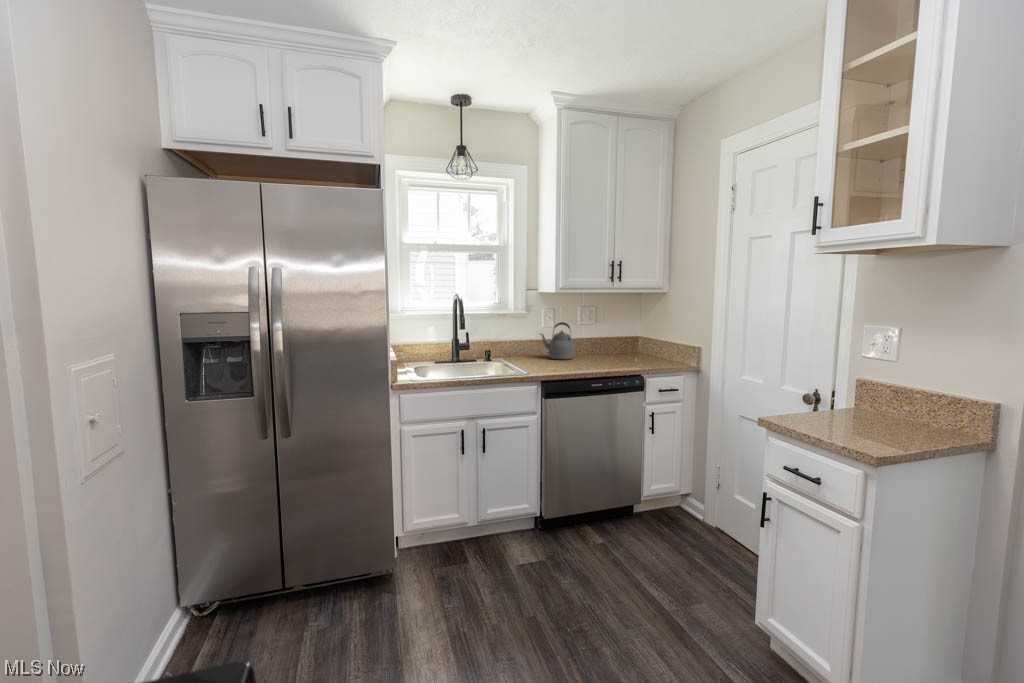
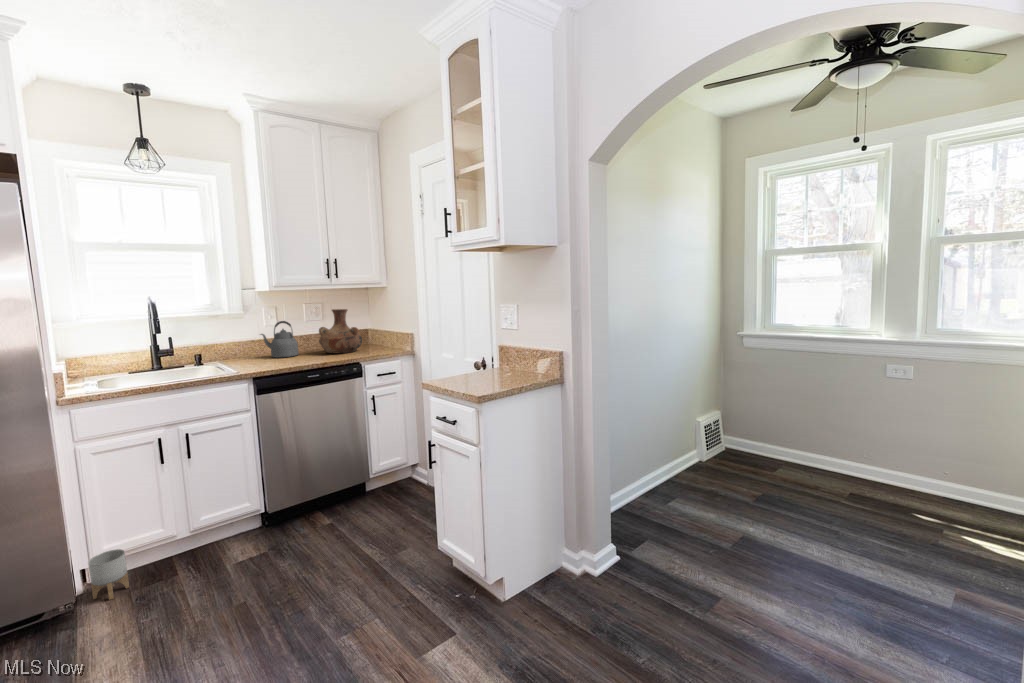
vase: none [595,313,640,361] -> present [319,309,362,353]
planter: none [404,527,431,575] -> present [88,549,129,600]

